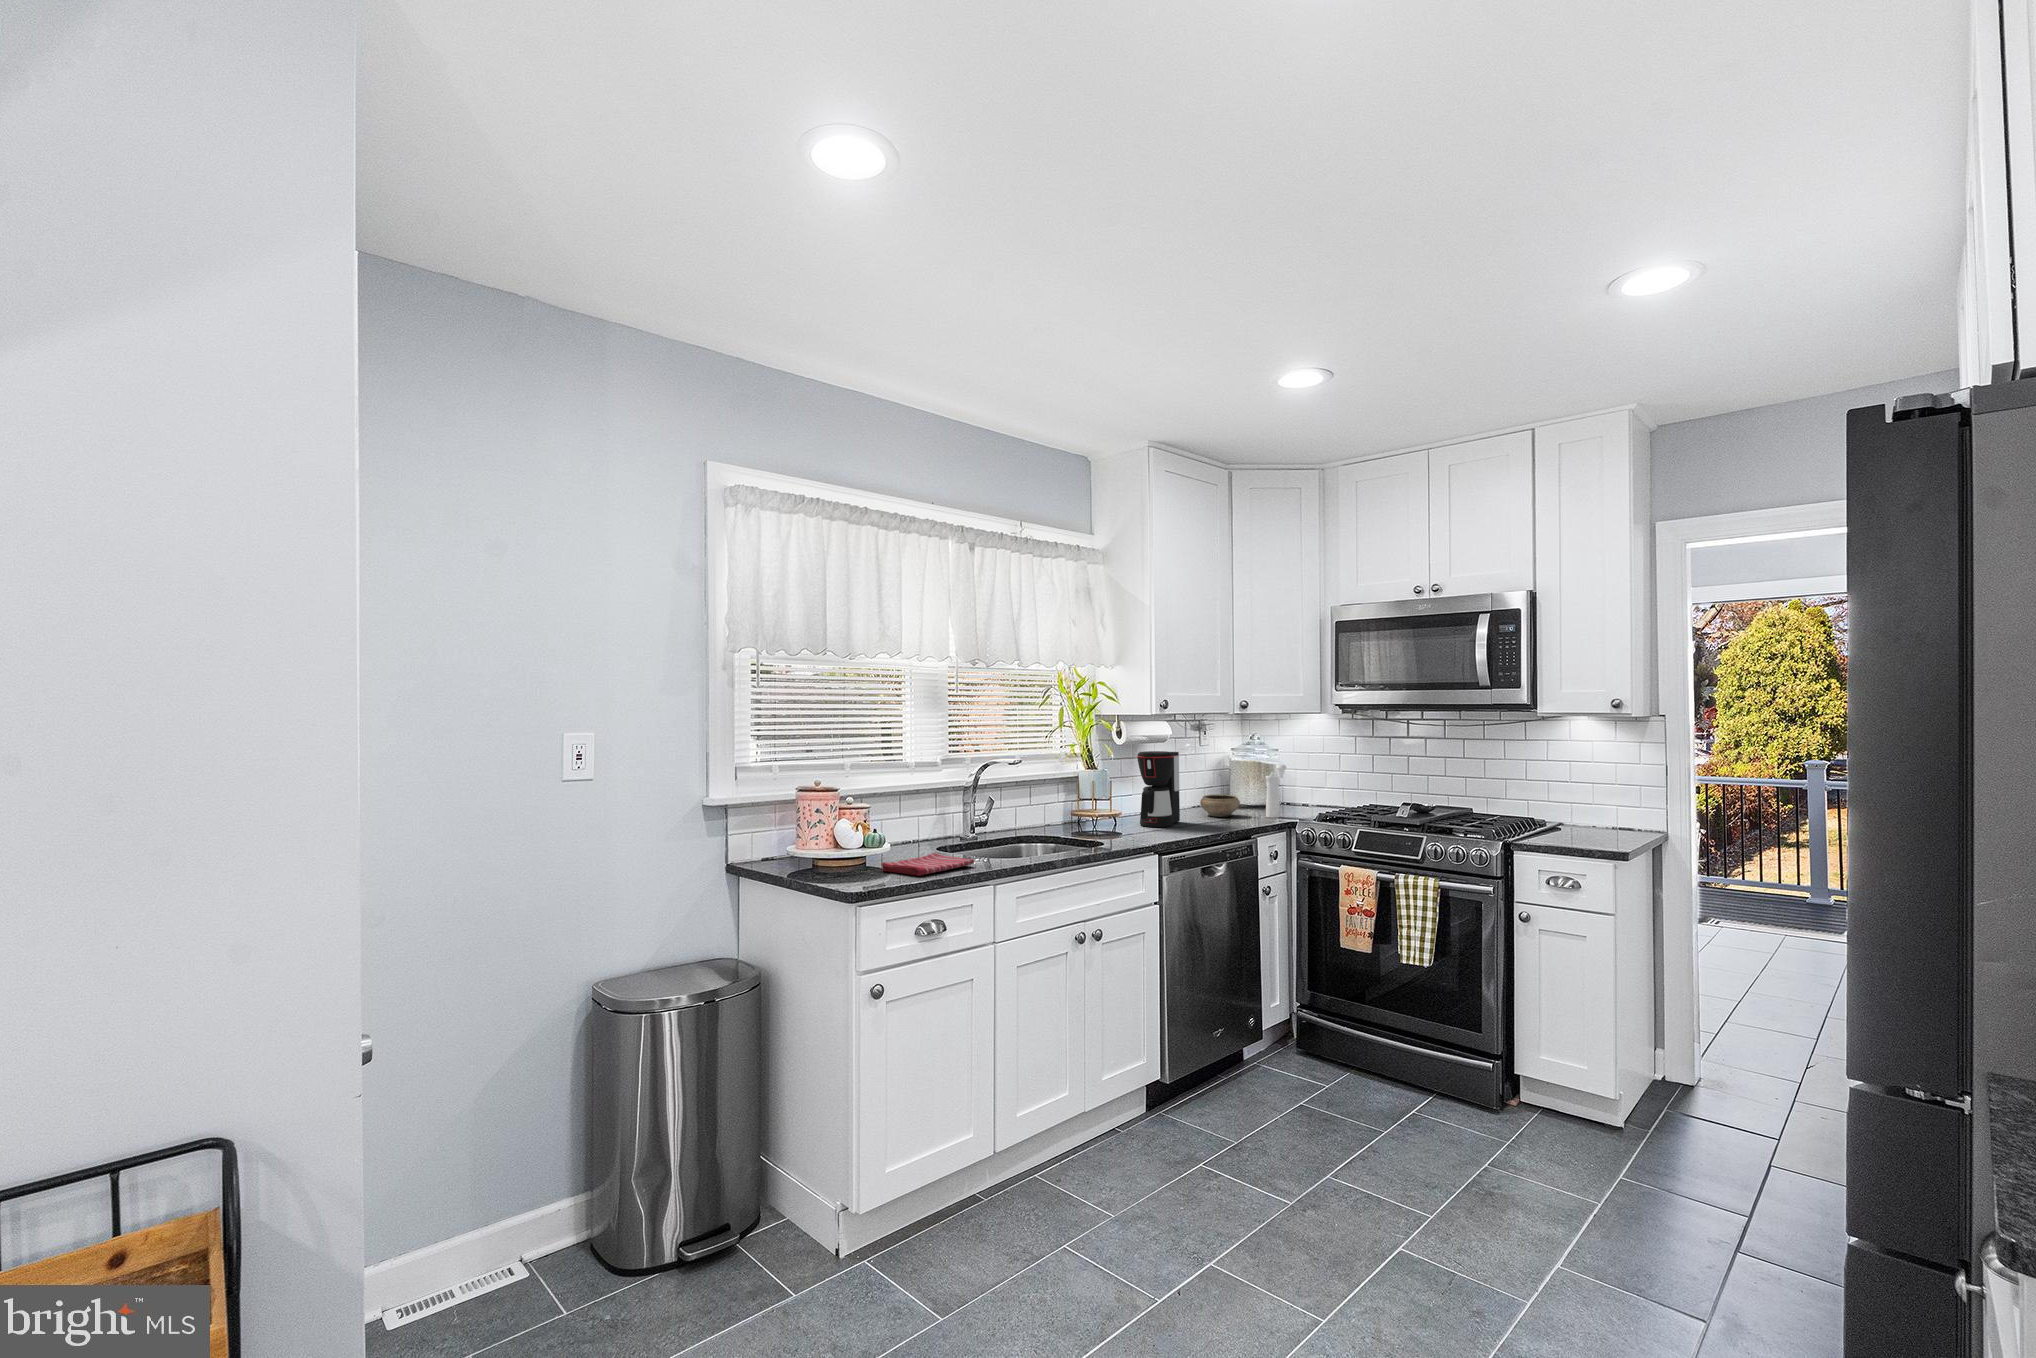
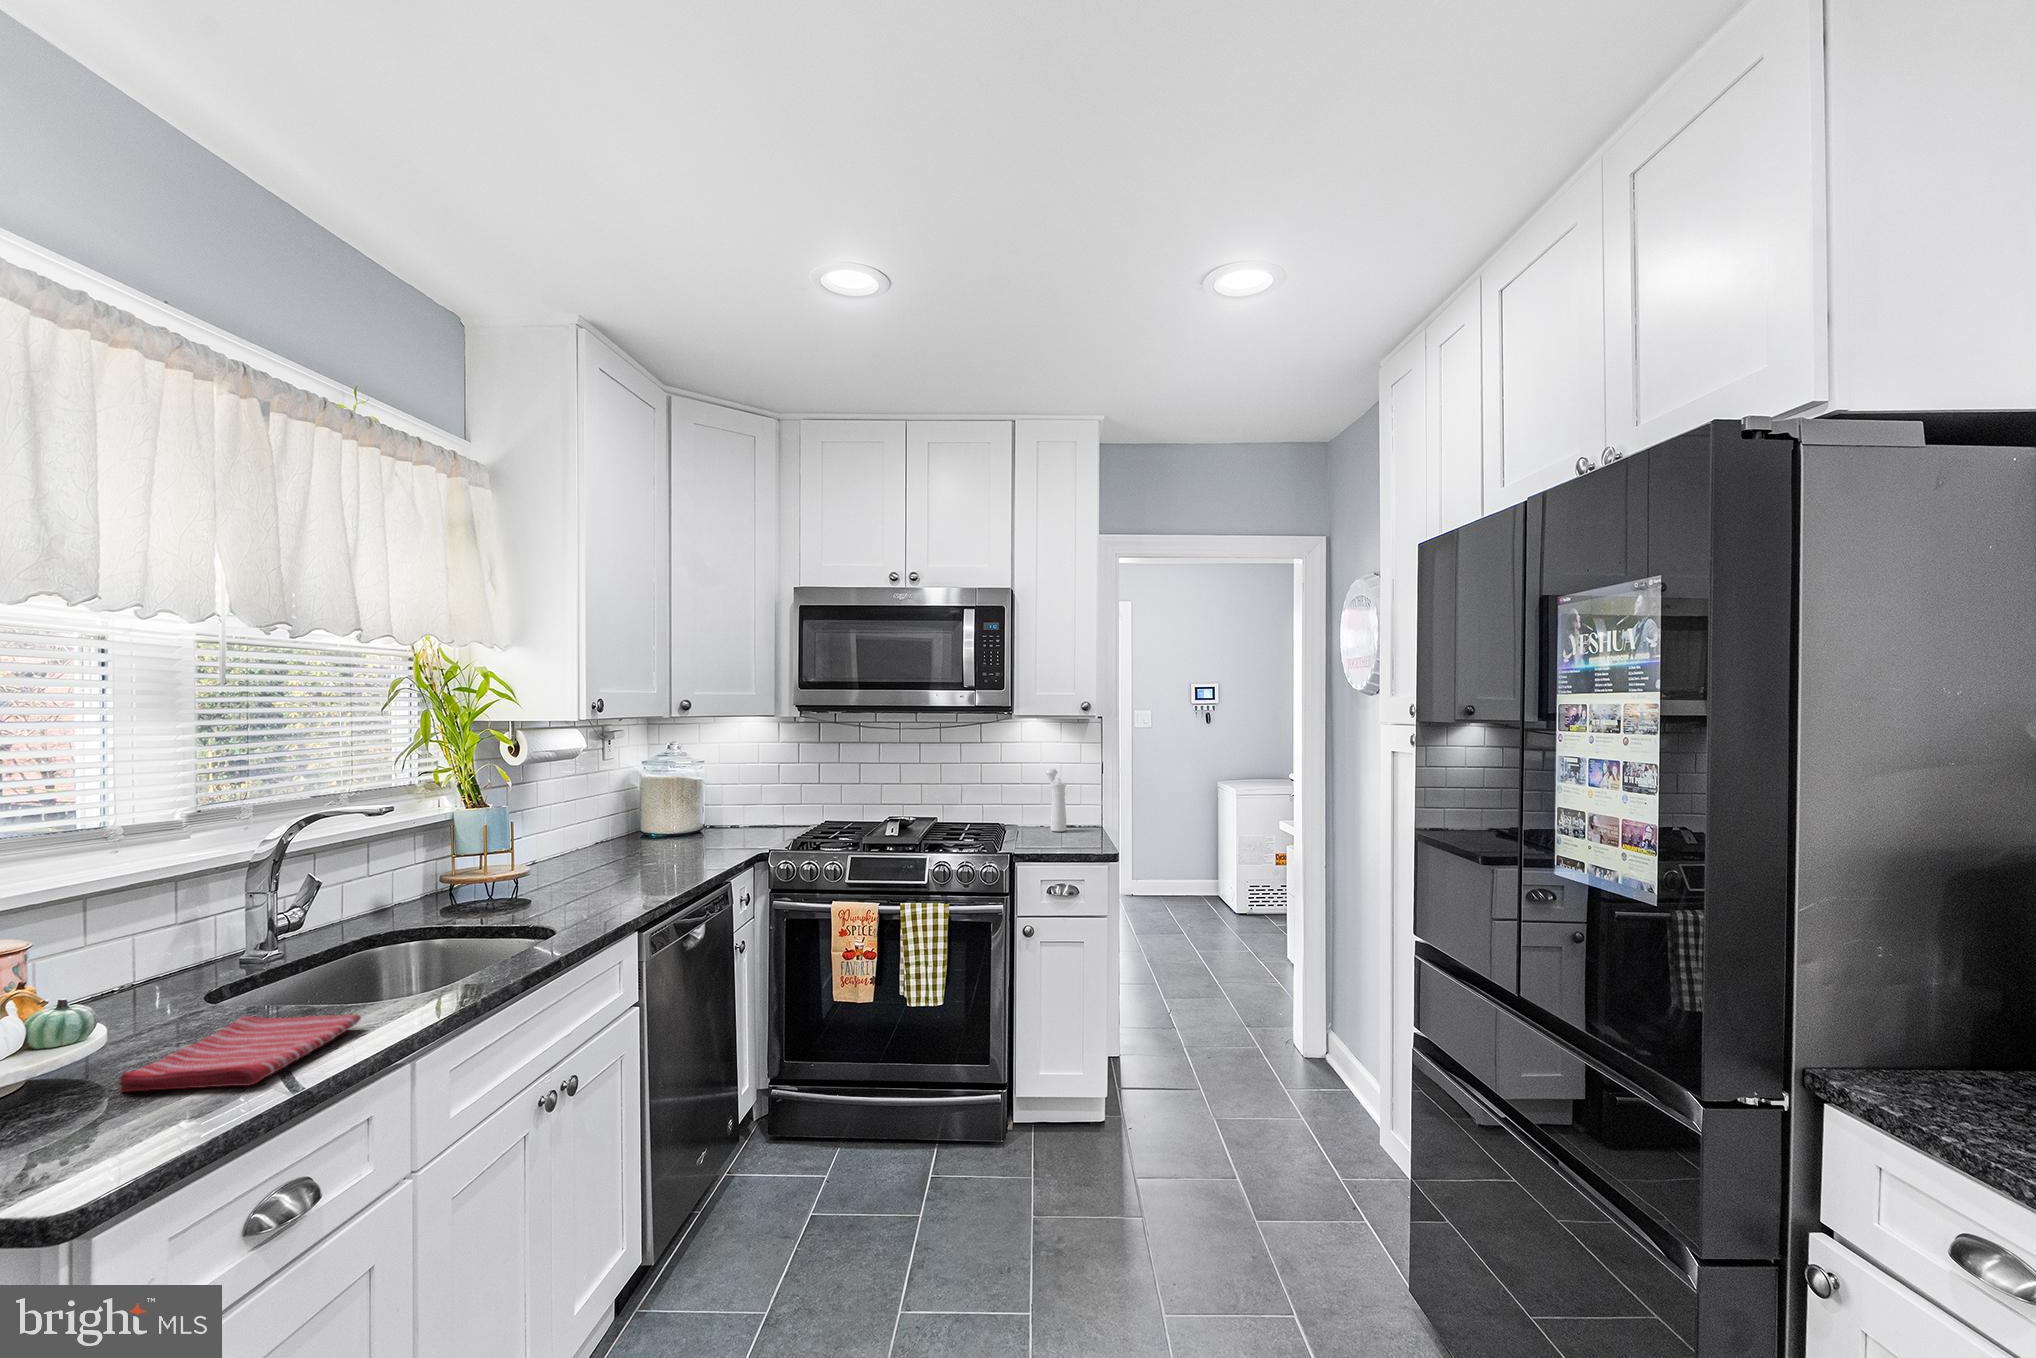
coffee maker: present [1137,751,1180,827] -> none [556,771,616,886]
pepper mill: present [1266,764,1286,818] -> present [1046,769,1066,831]
ceramic bowl: present [1200,795,1240,817] -> none [623,825,679,857]

